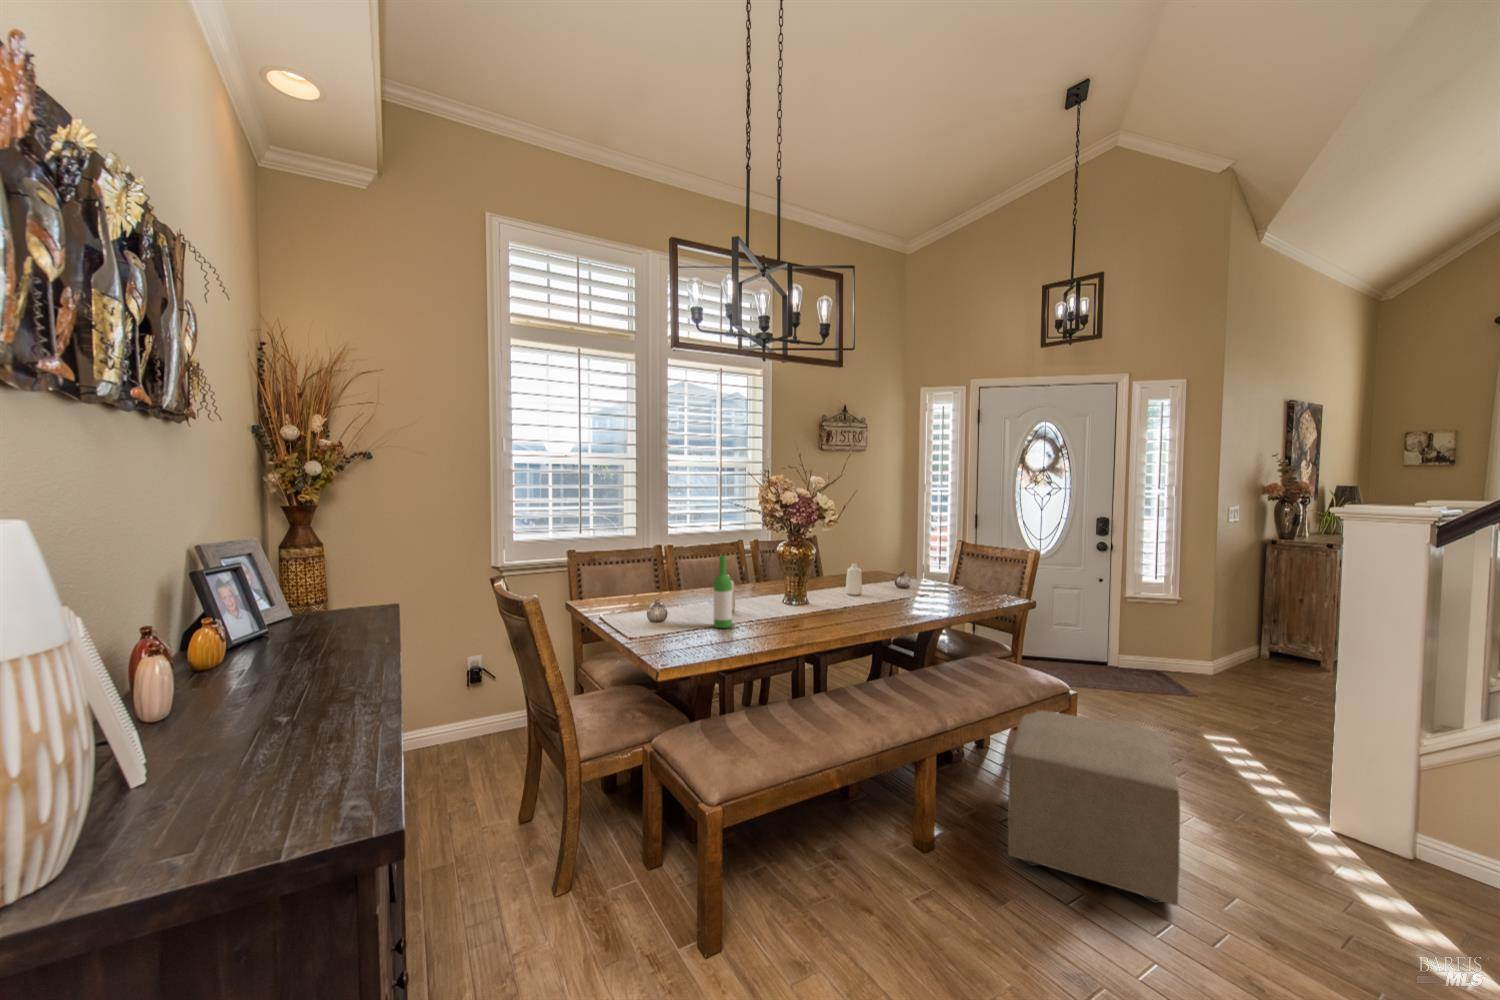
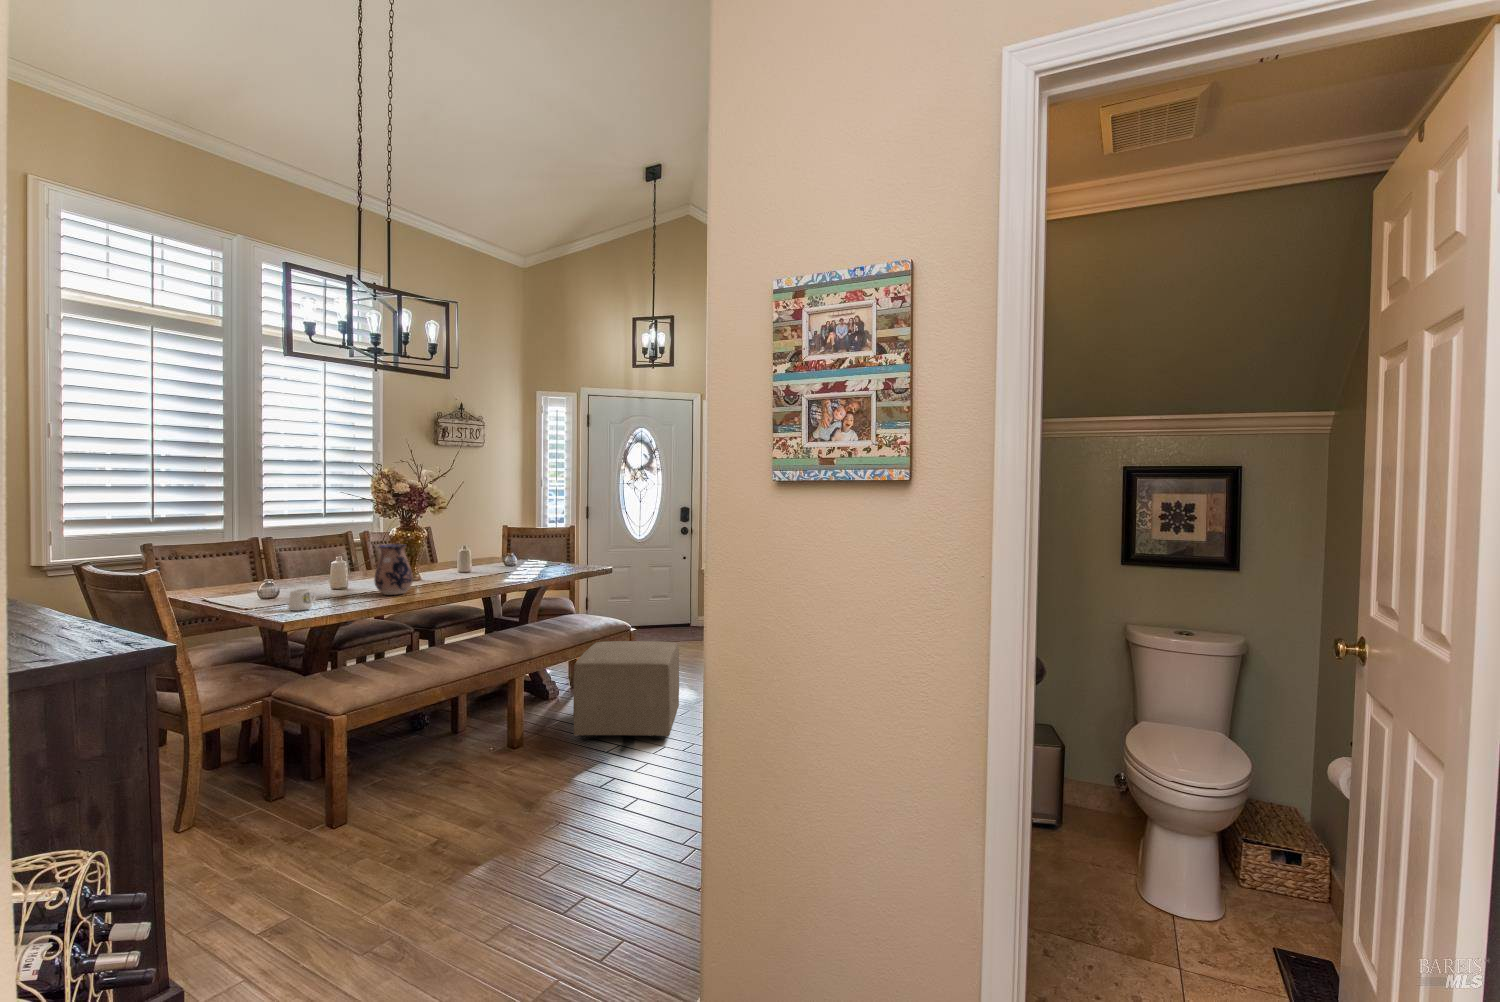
wine bottle: present [714,555,732,628] -> none [329,537,347,599]
ceramic pitcher: none [760,565,802,628] -> present [374,544,413,595]
mug: none [669,619,698,647] -> present [288,589,316,611]

